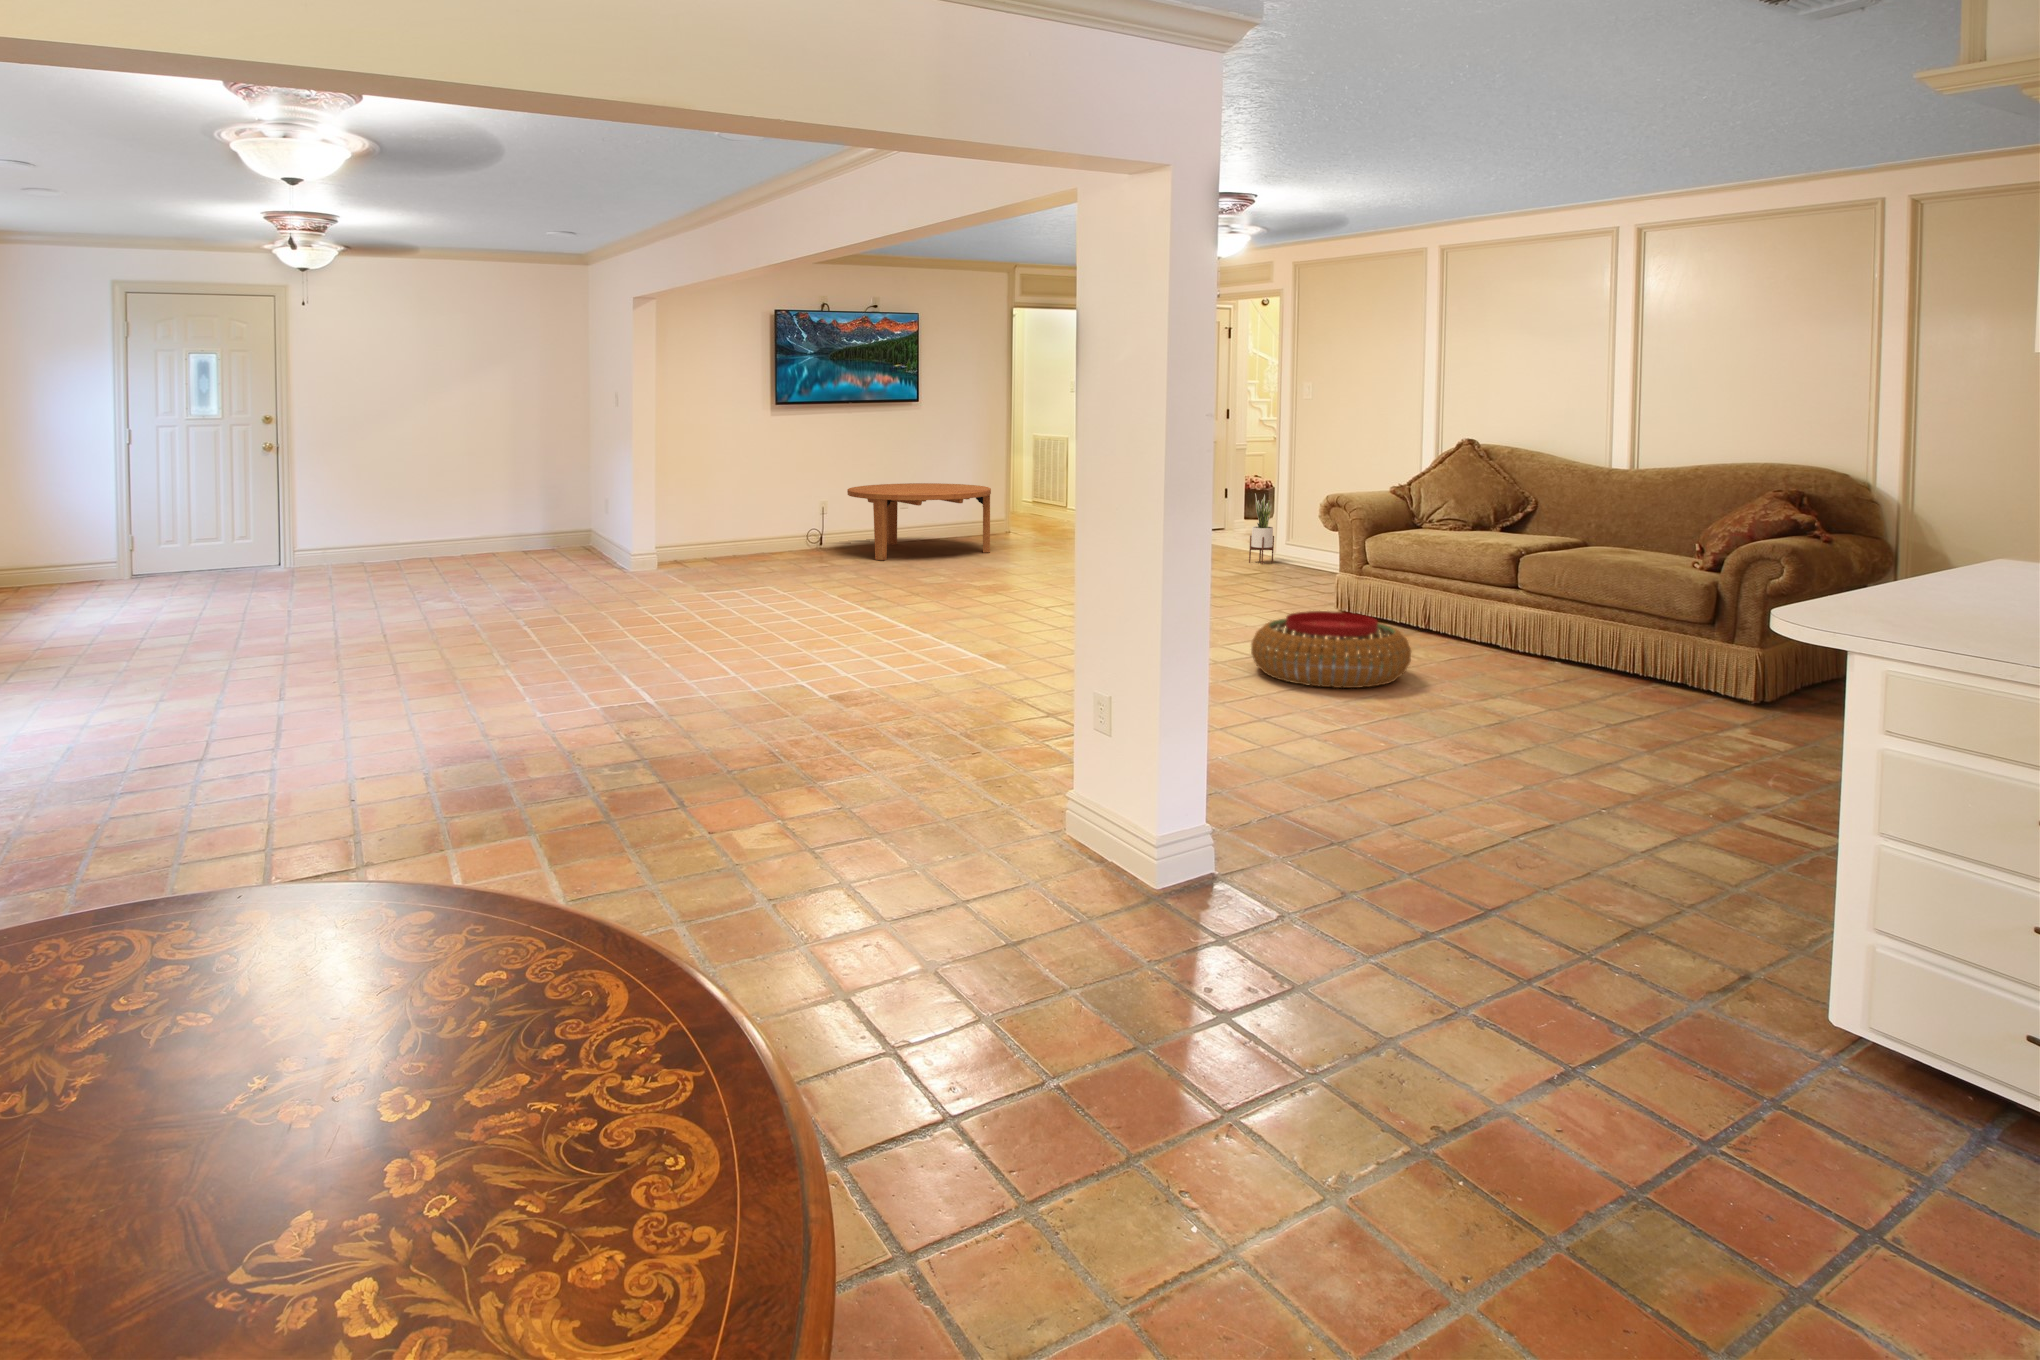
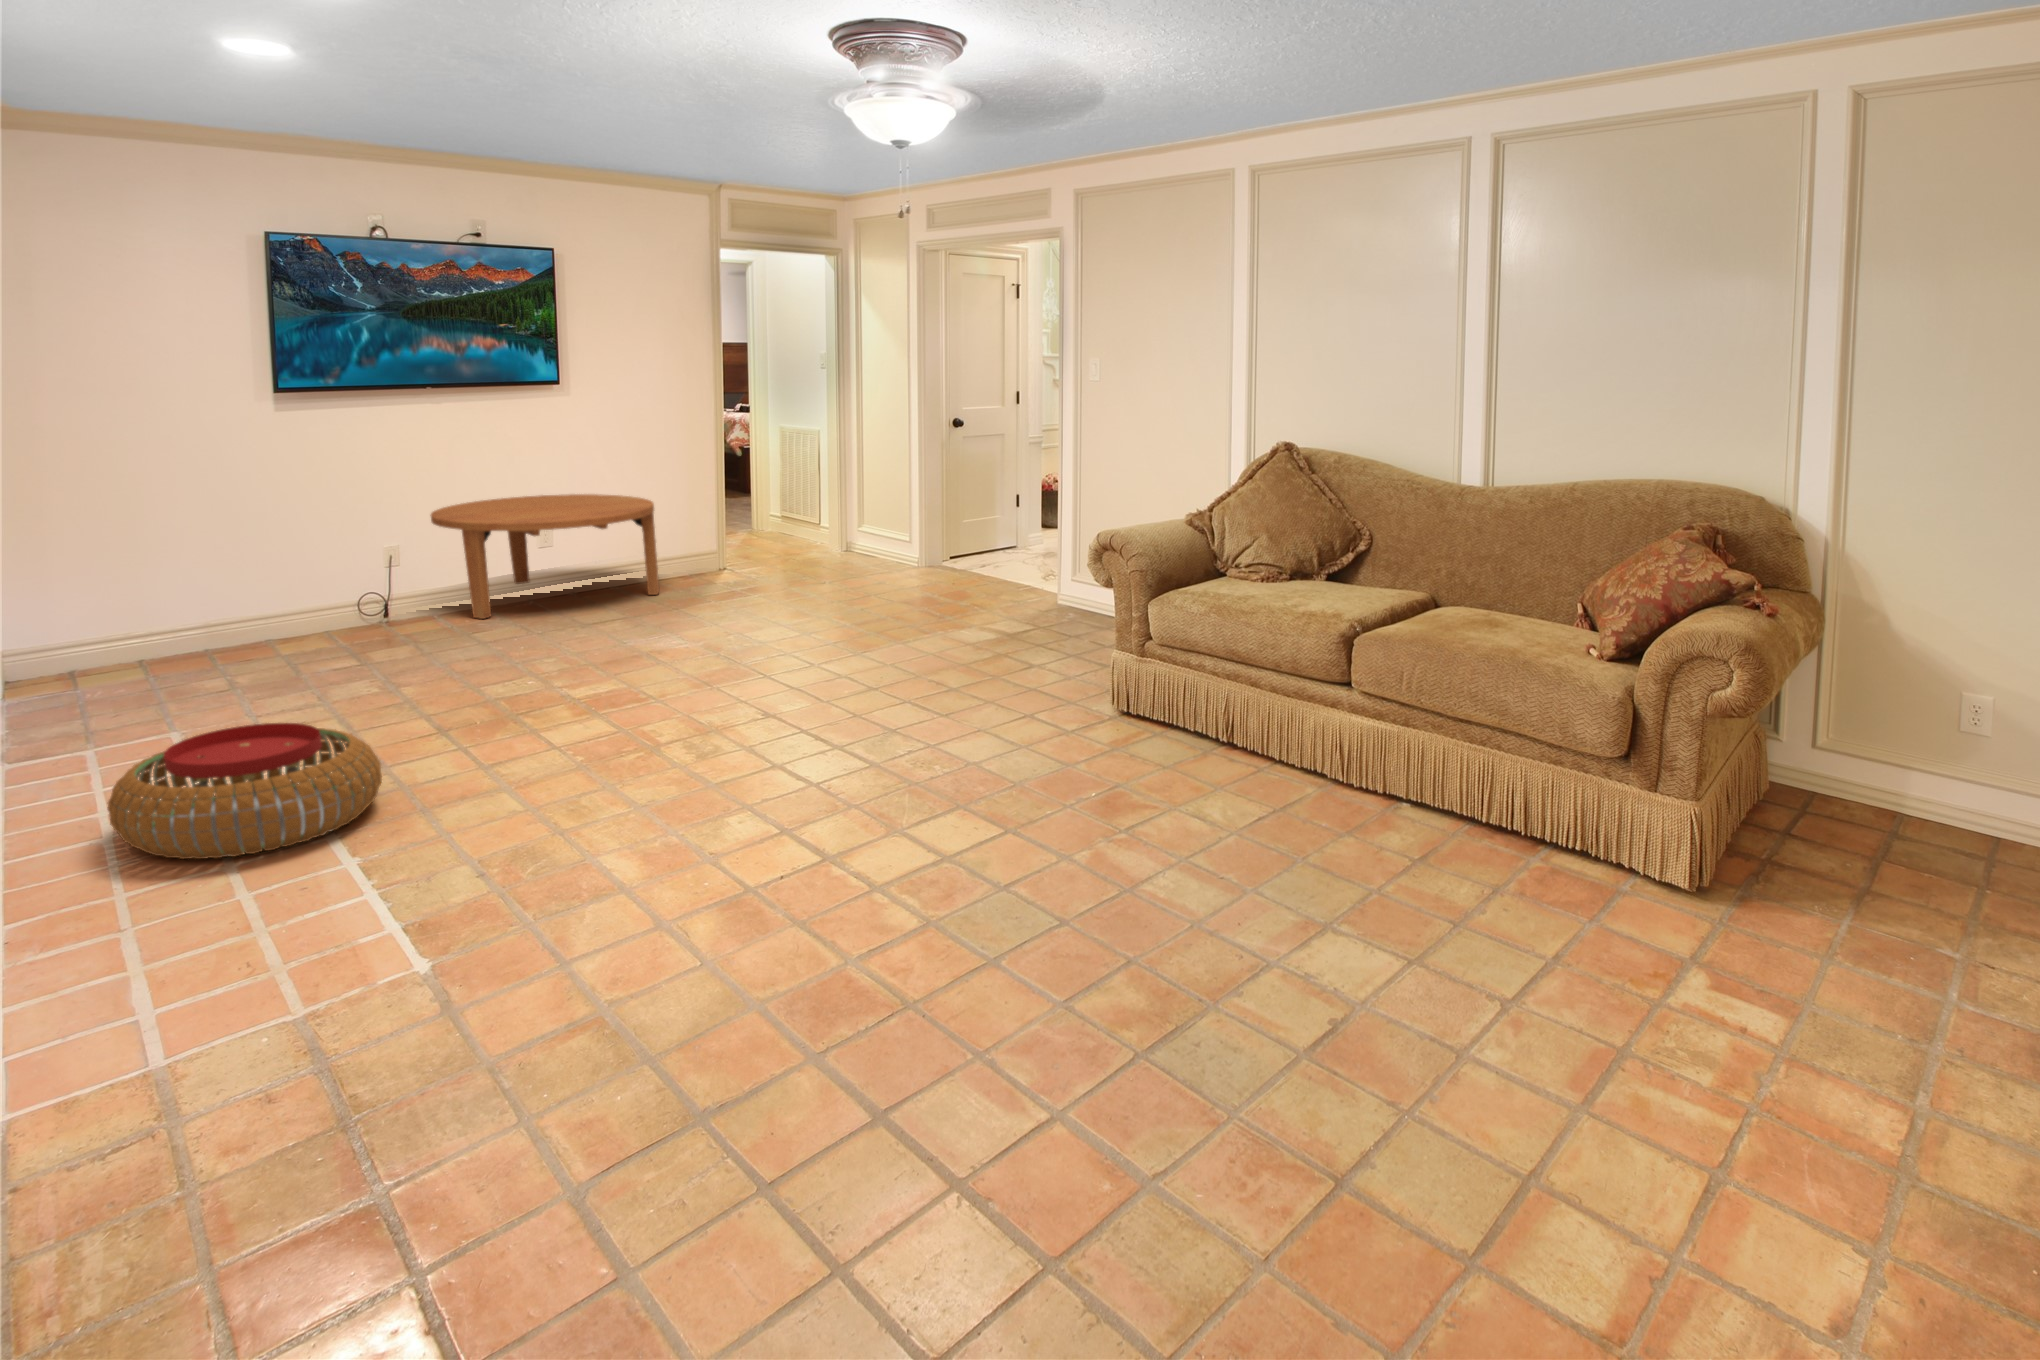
potted plant: present [1249,494,1274,564] -> none [1014,505,1046,602]
pouf: present [1251,611,1411,688] -> present [108,723,382,859]

